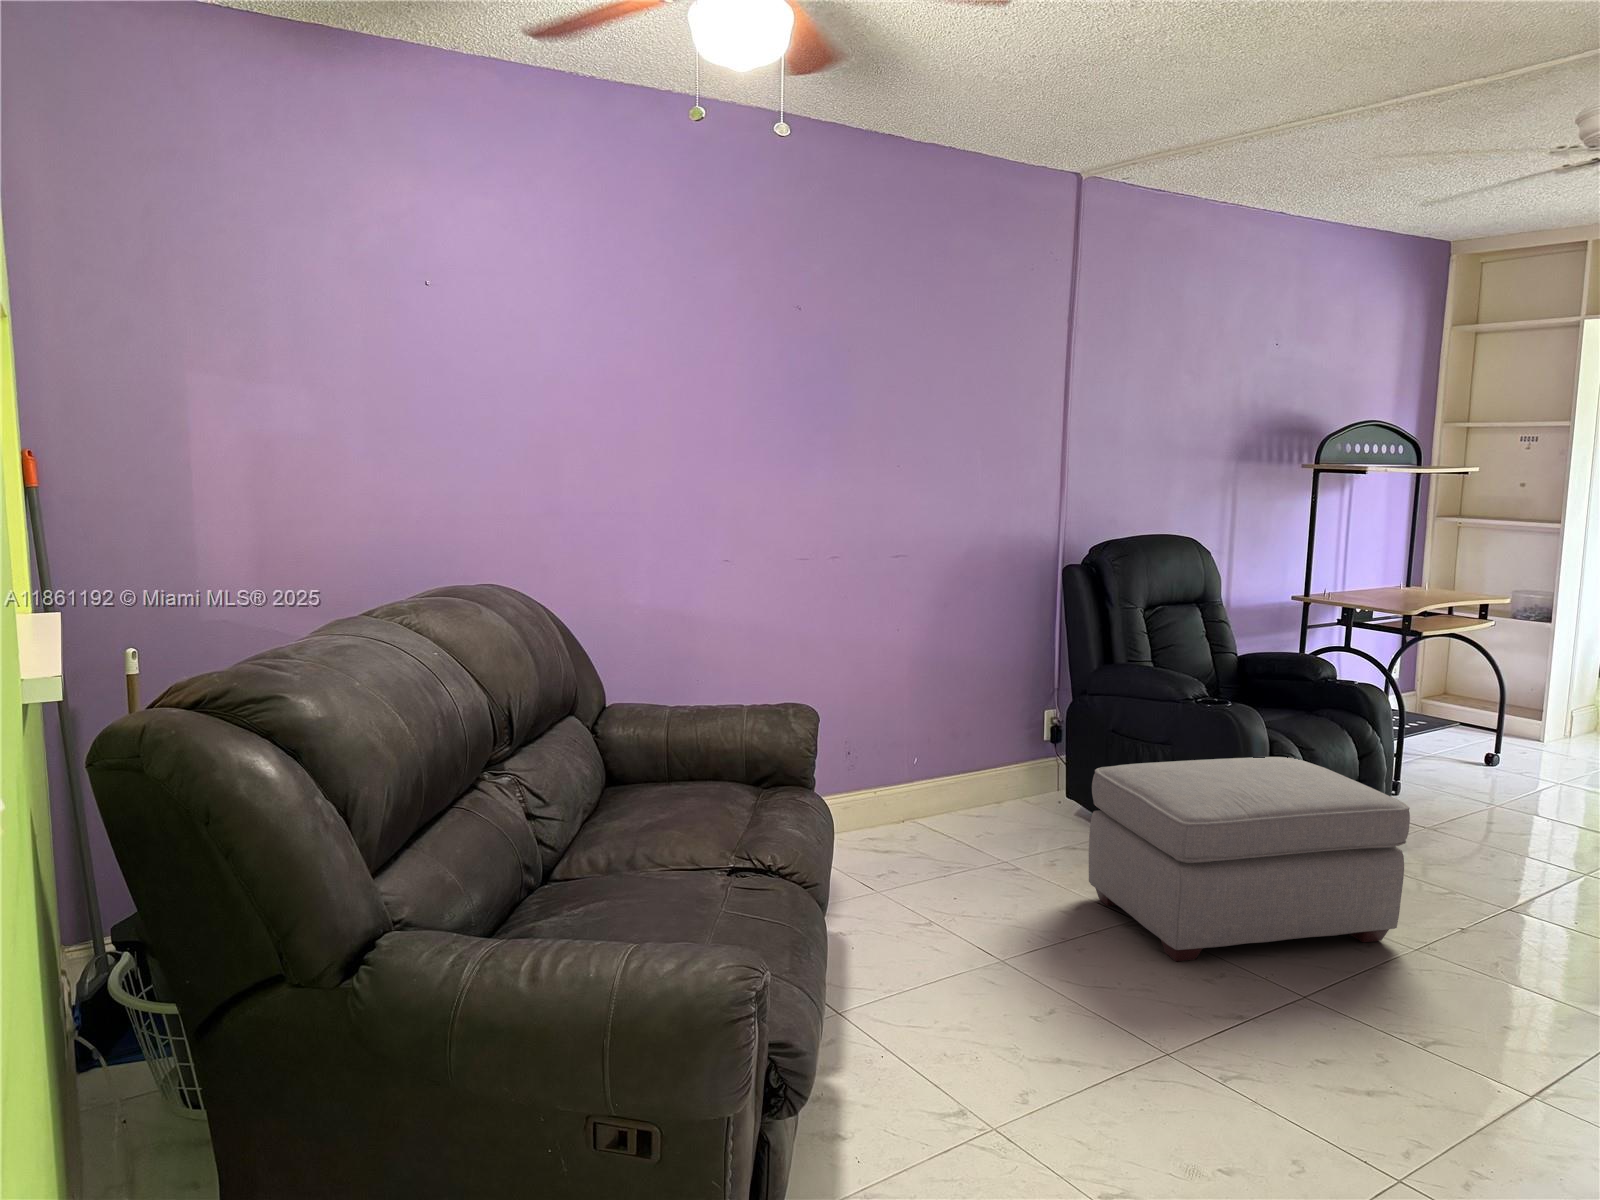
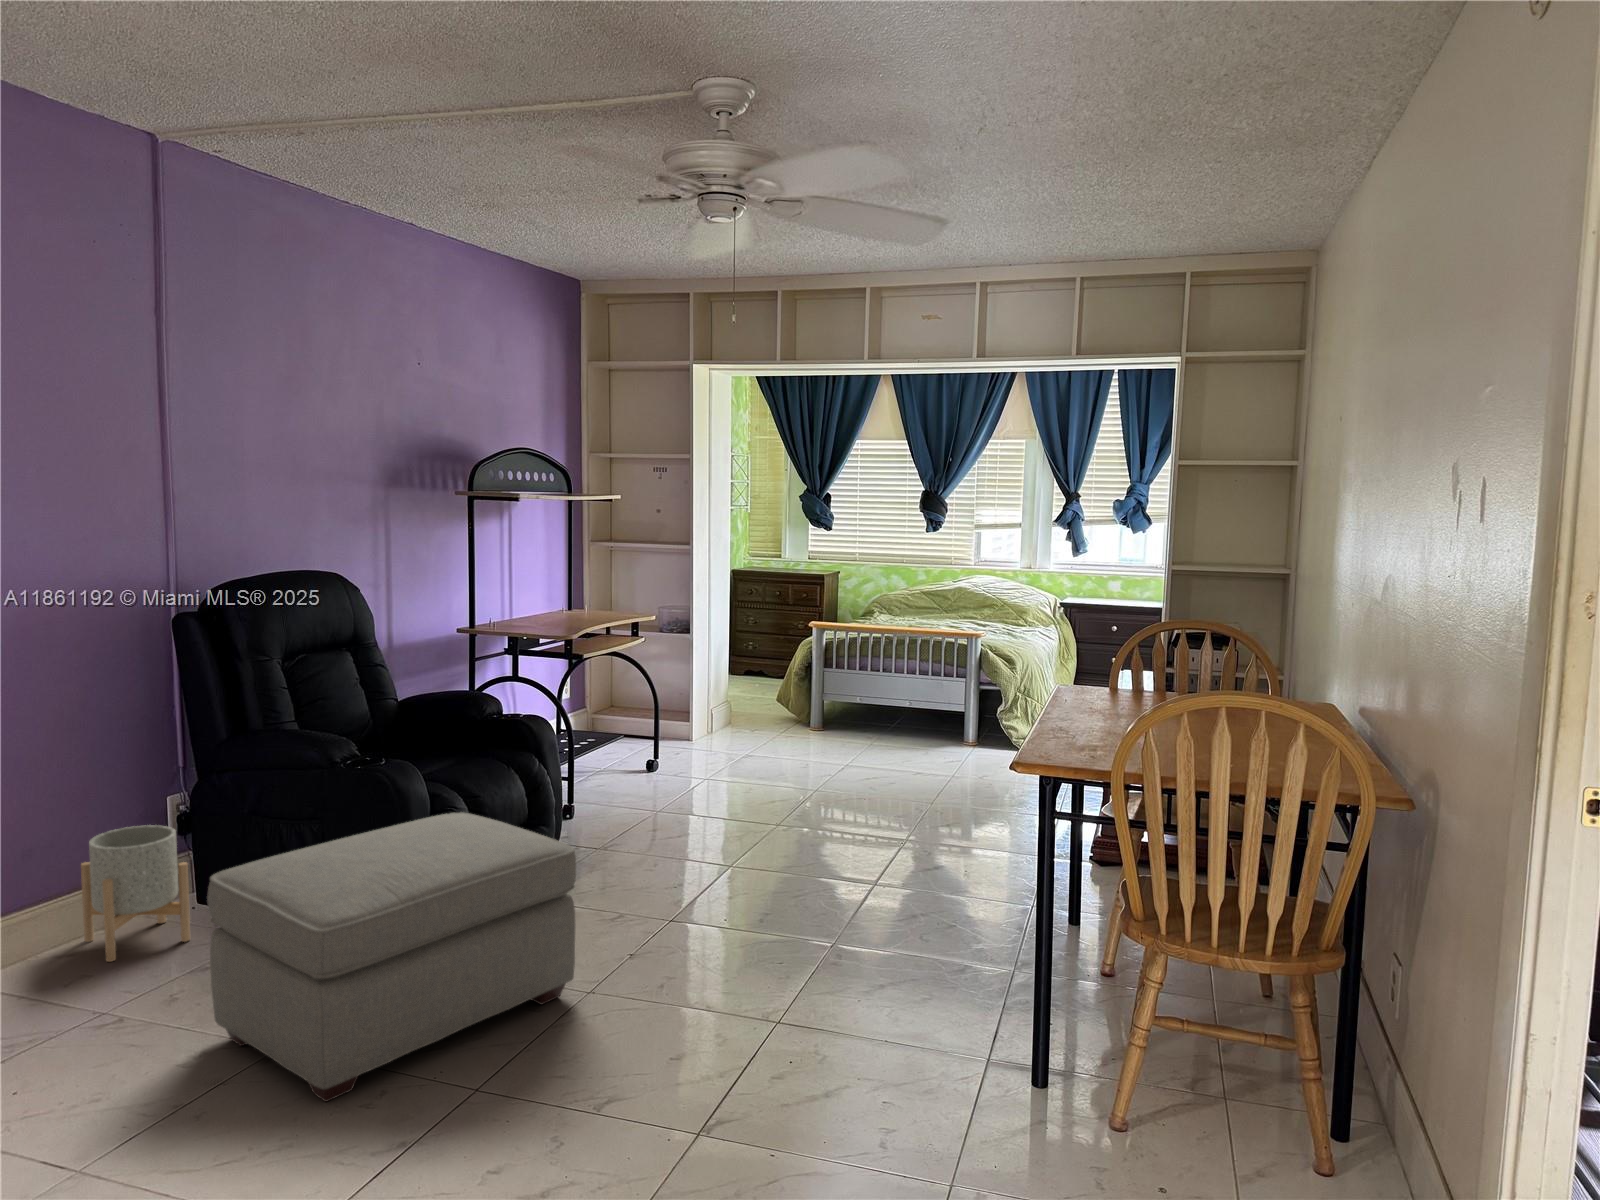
planter: none [988,727,1064,826] -> present [81,825,190,962]

